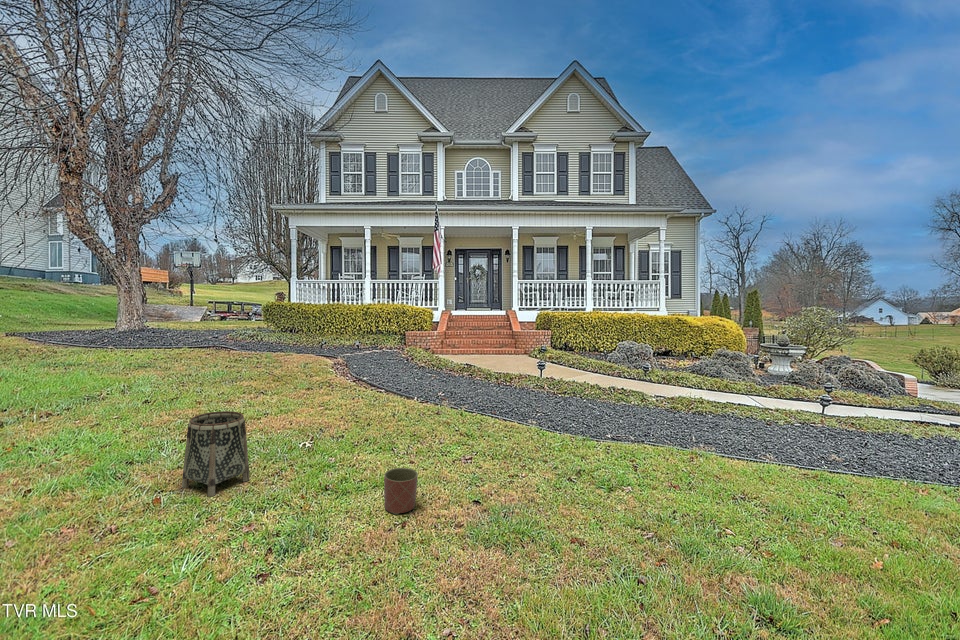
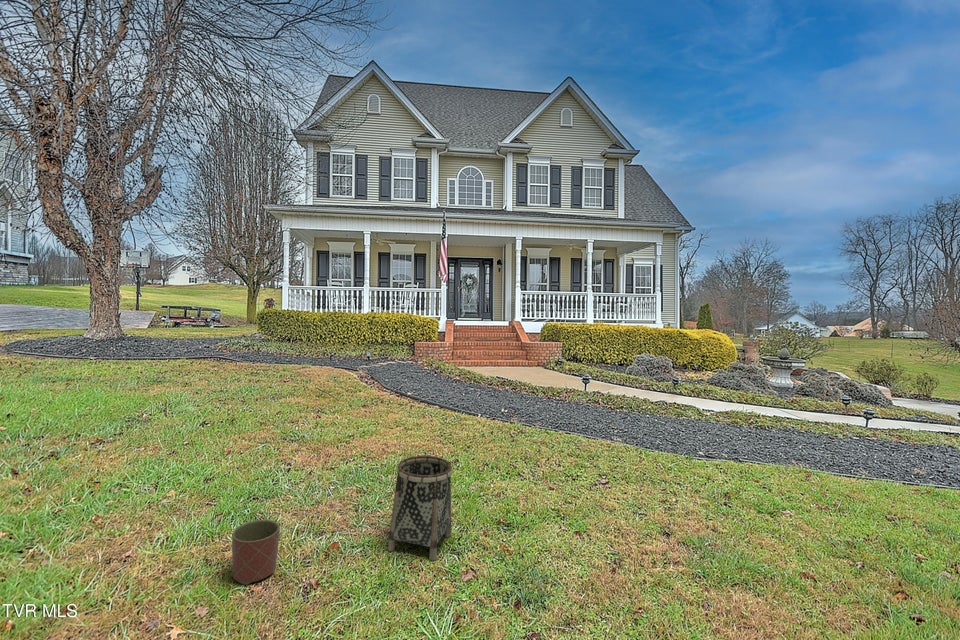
planter: present [384,468,418,515] -> present [232,520,280,585]

